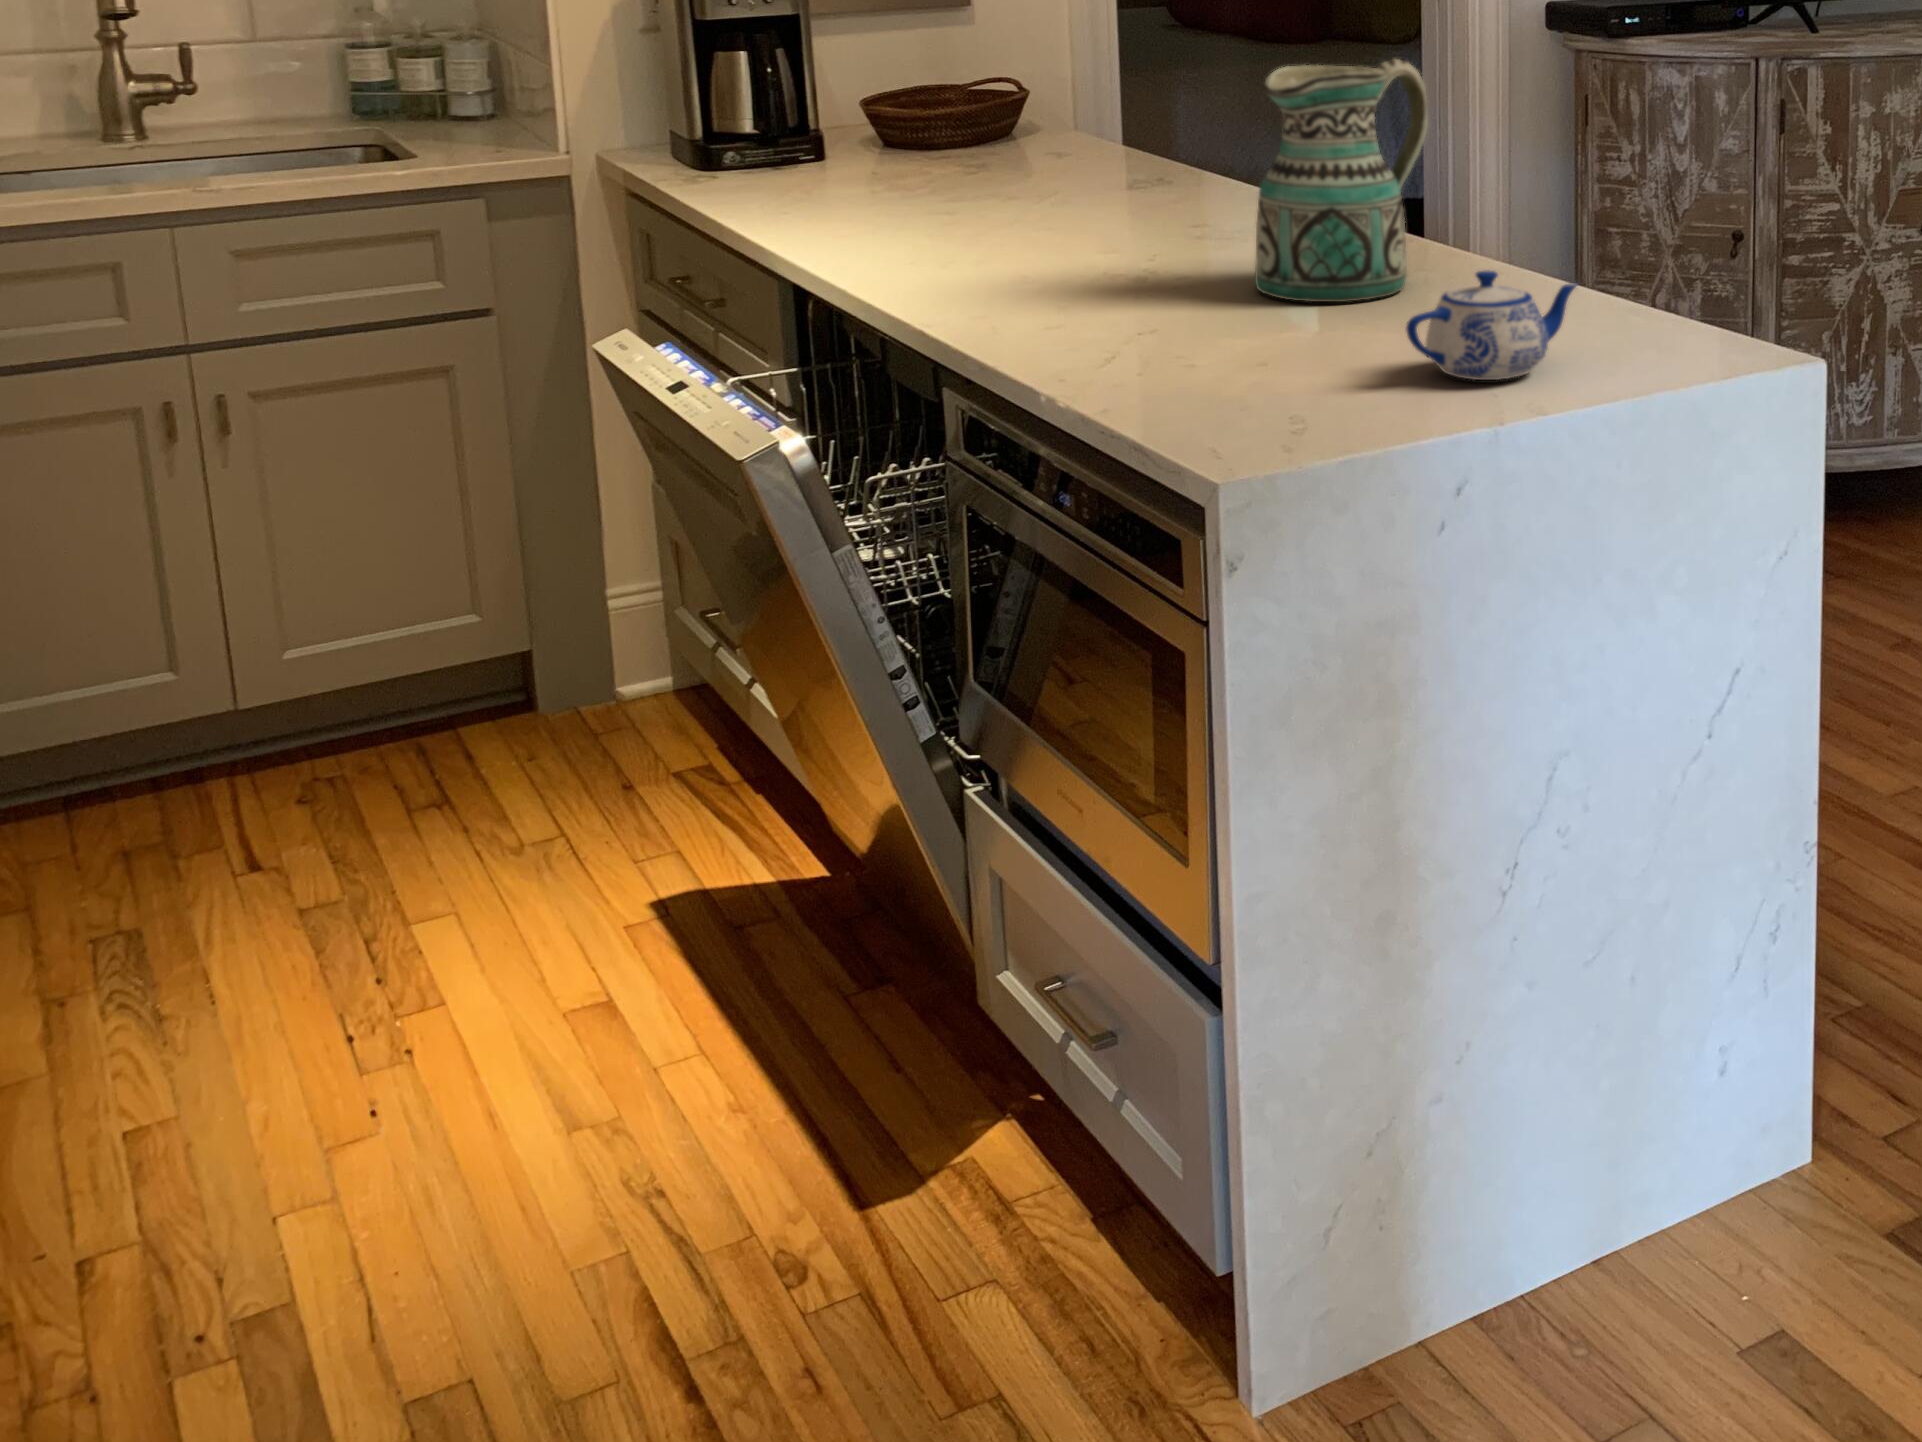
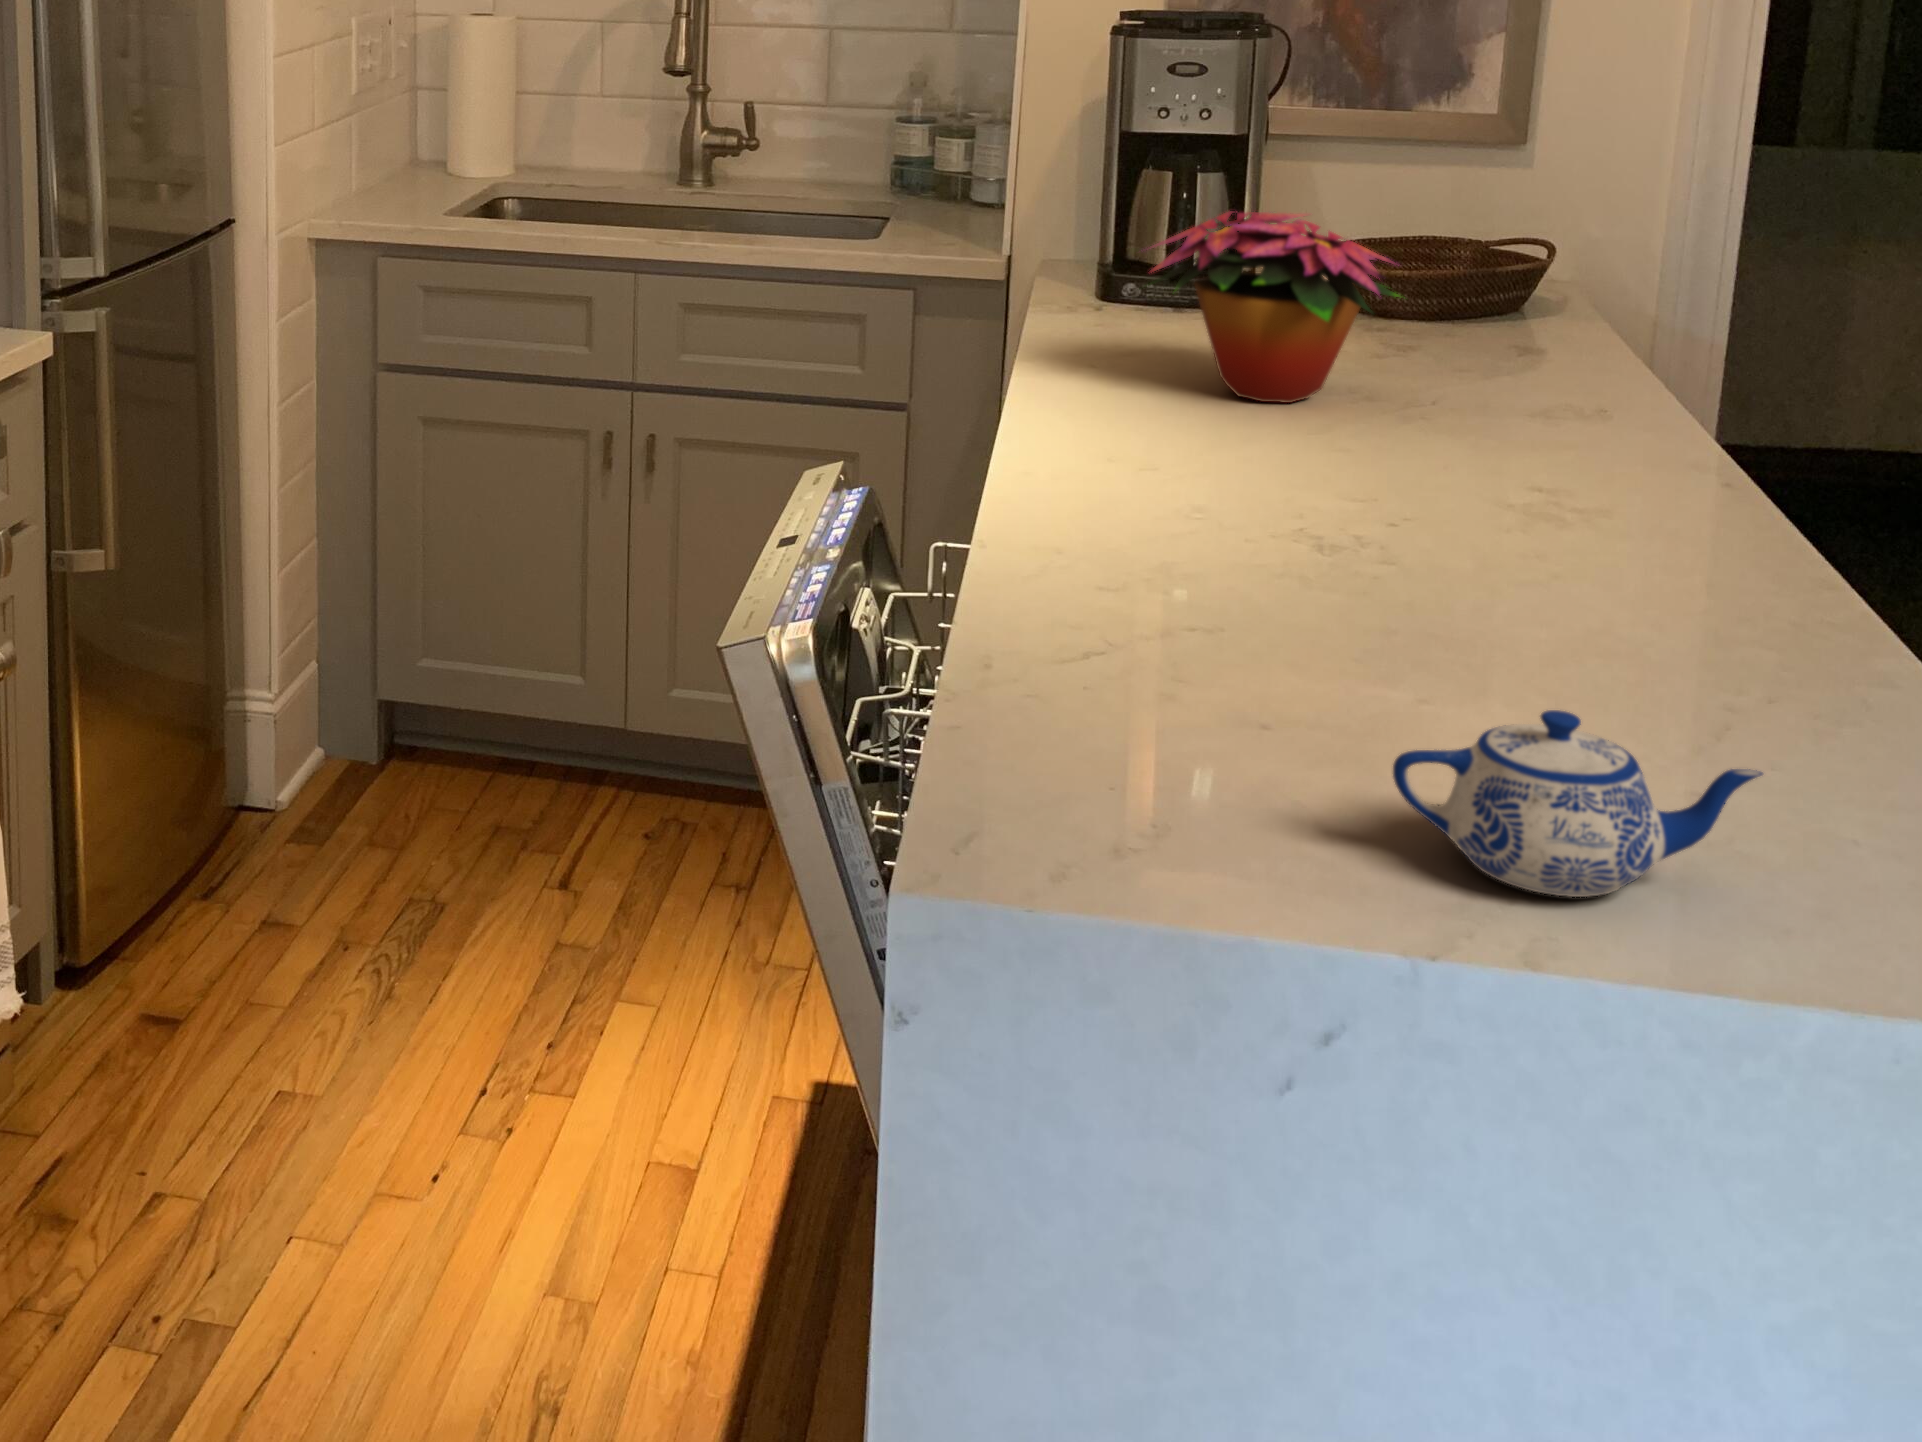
flower arrangement: none [805,53,1035,211] -> present [1147,212,1398,403]
ceramic pitcher: present [1255,59,1428,302] -> none [1439,314,1794,681]

